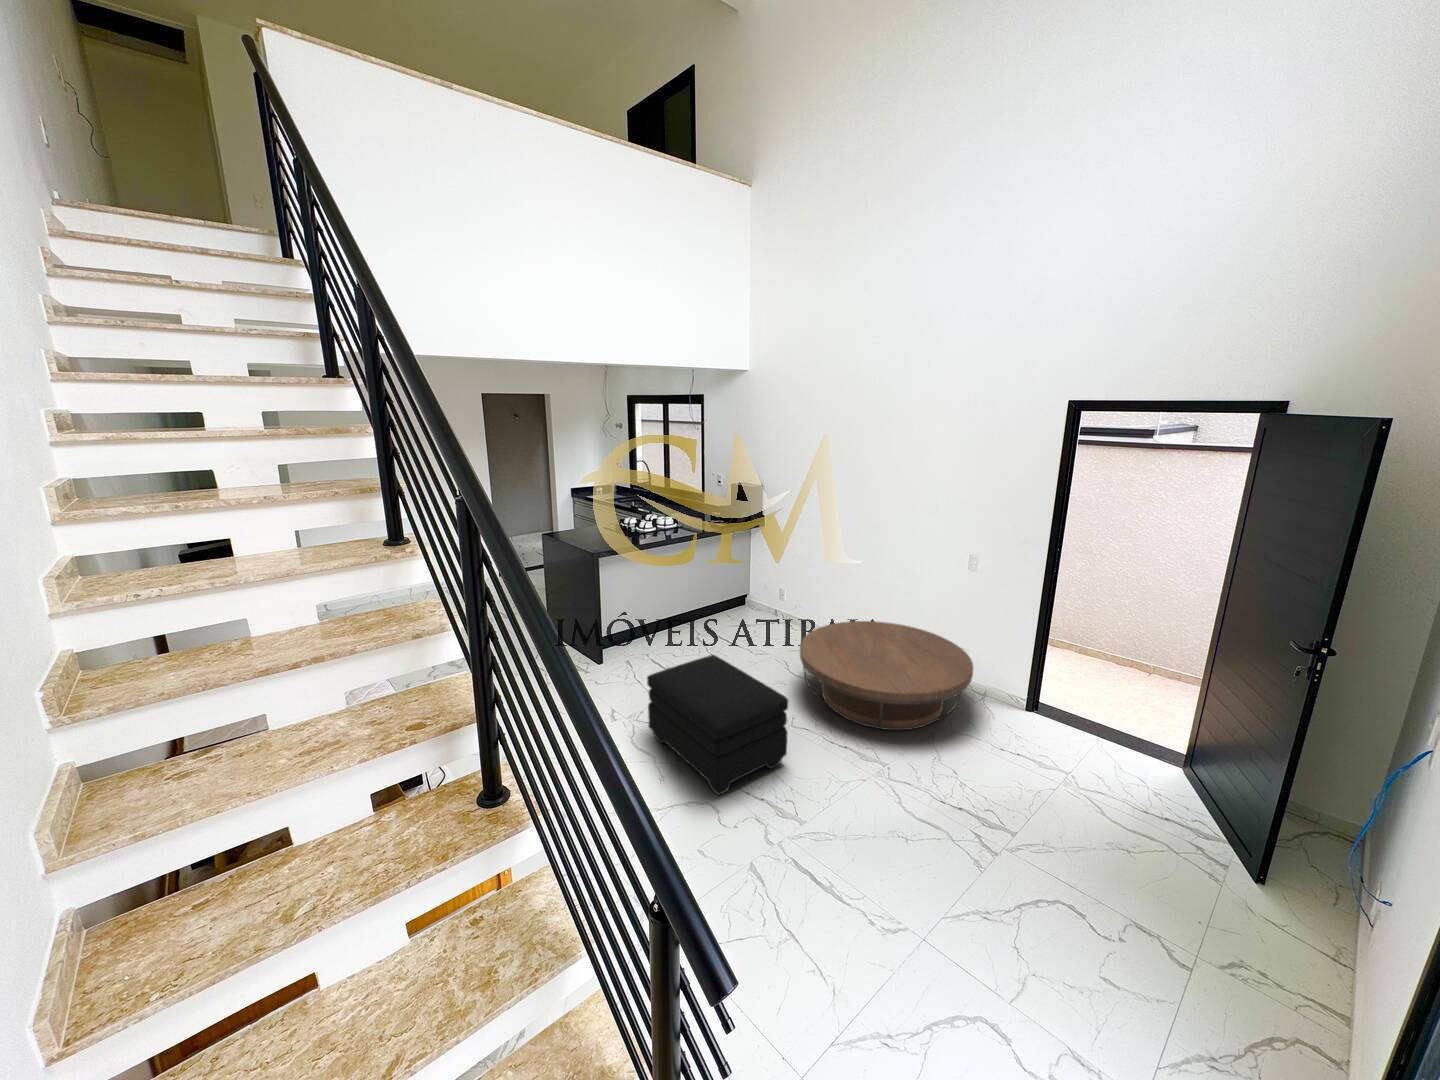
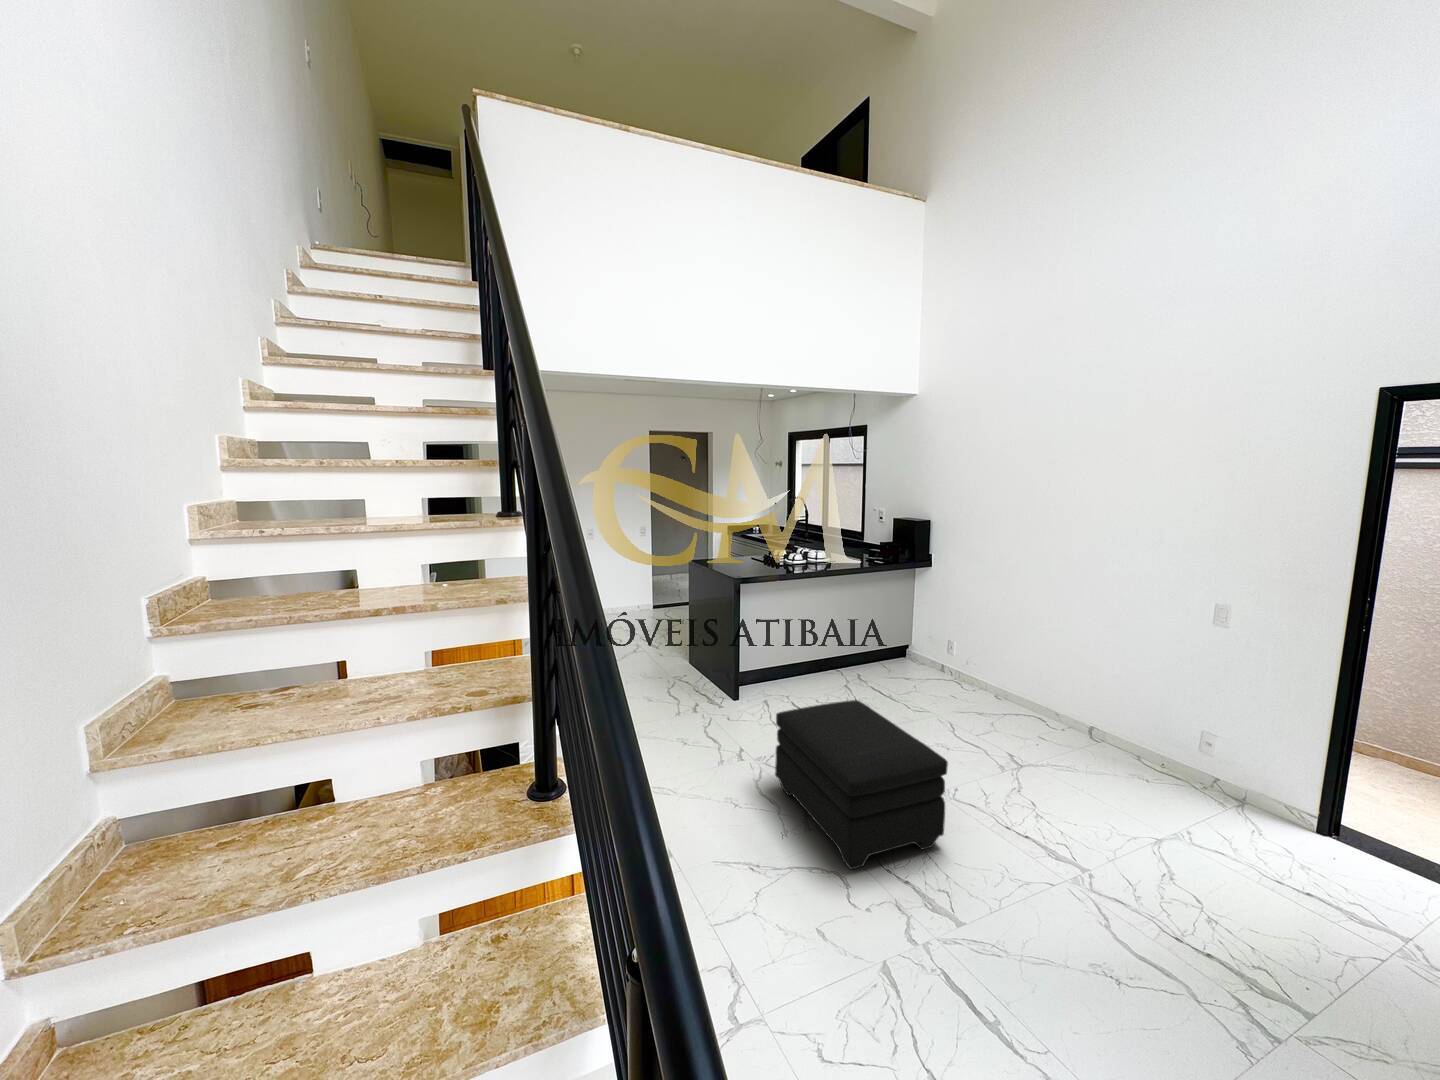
coffee table: present [800,621,973,730] -> none [967,683,1227,833]

